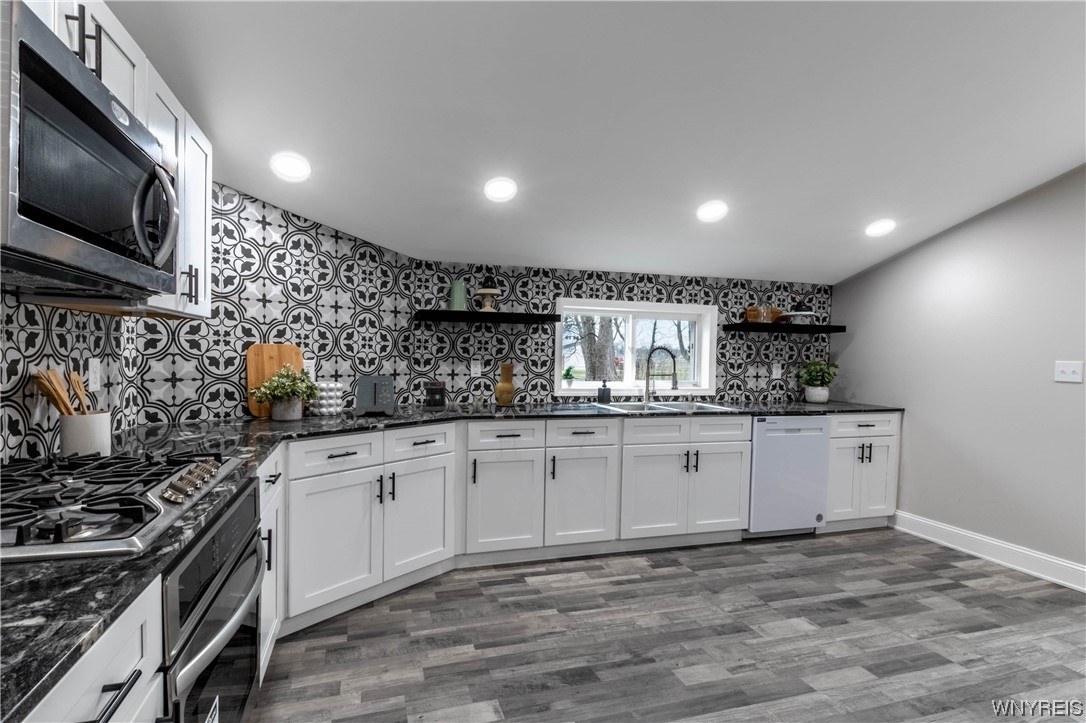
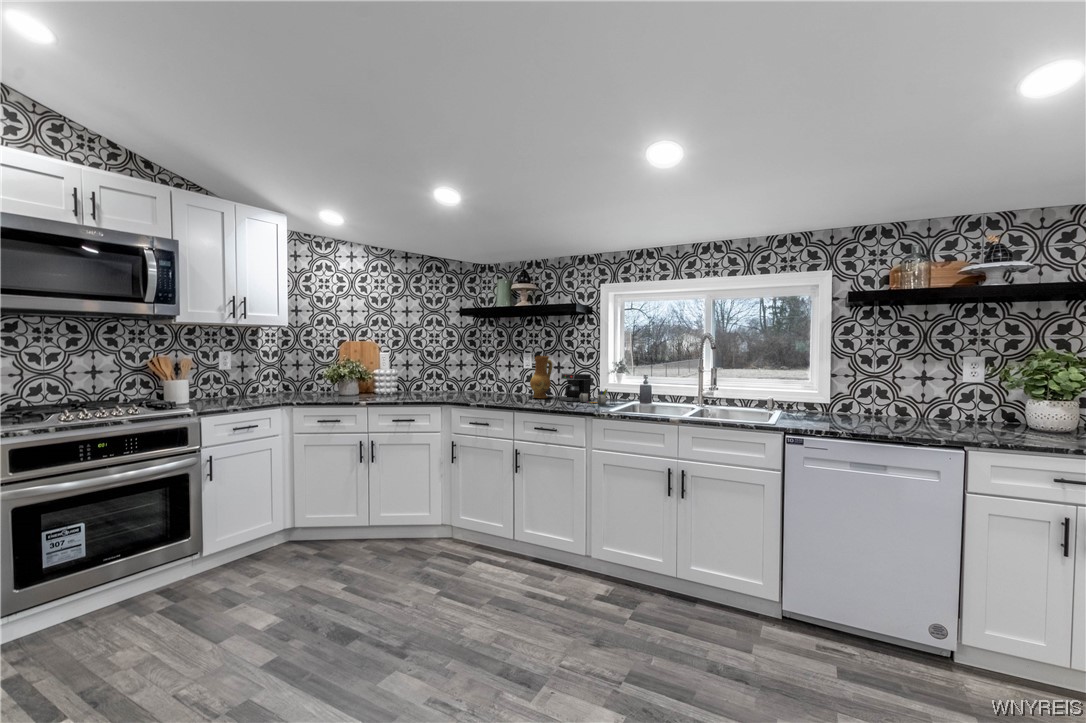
toaster: present [356,376,395,415] -> none [386,364,439,396]
coffee maker: present [422,381,483,411] -> present [560,373,607,404]

